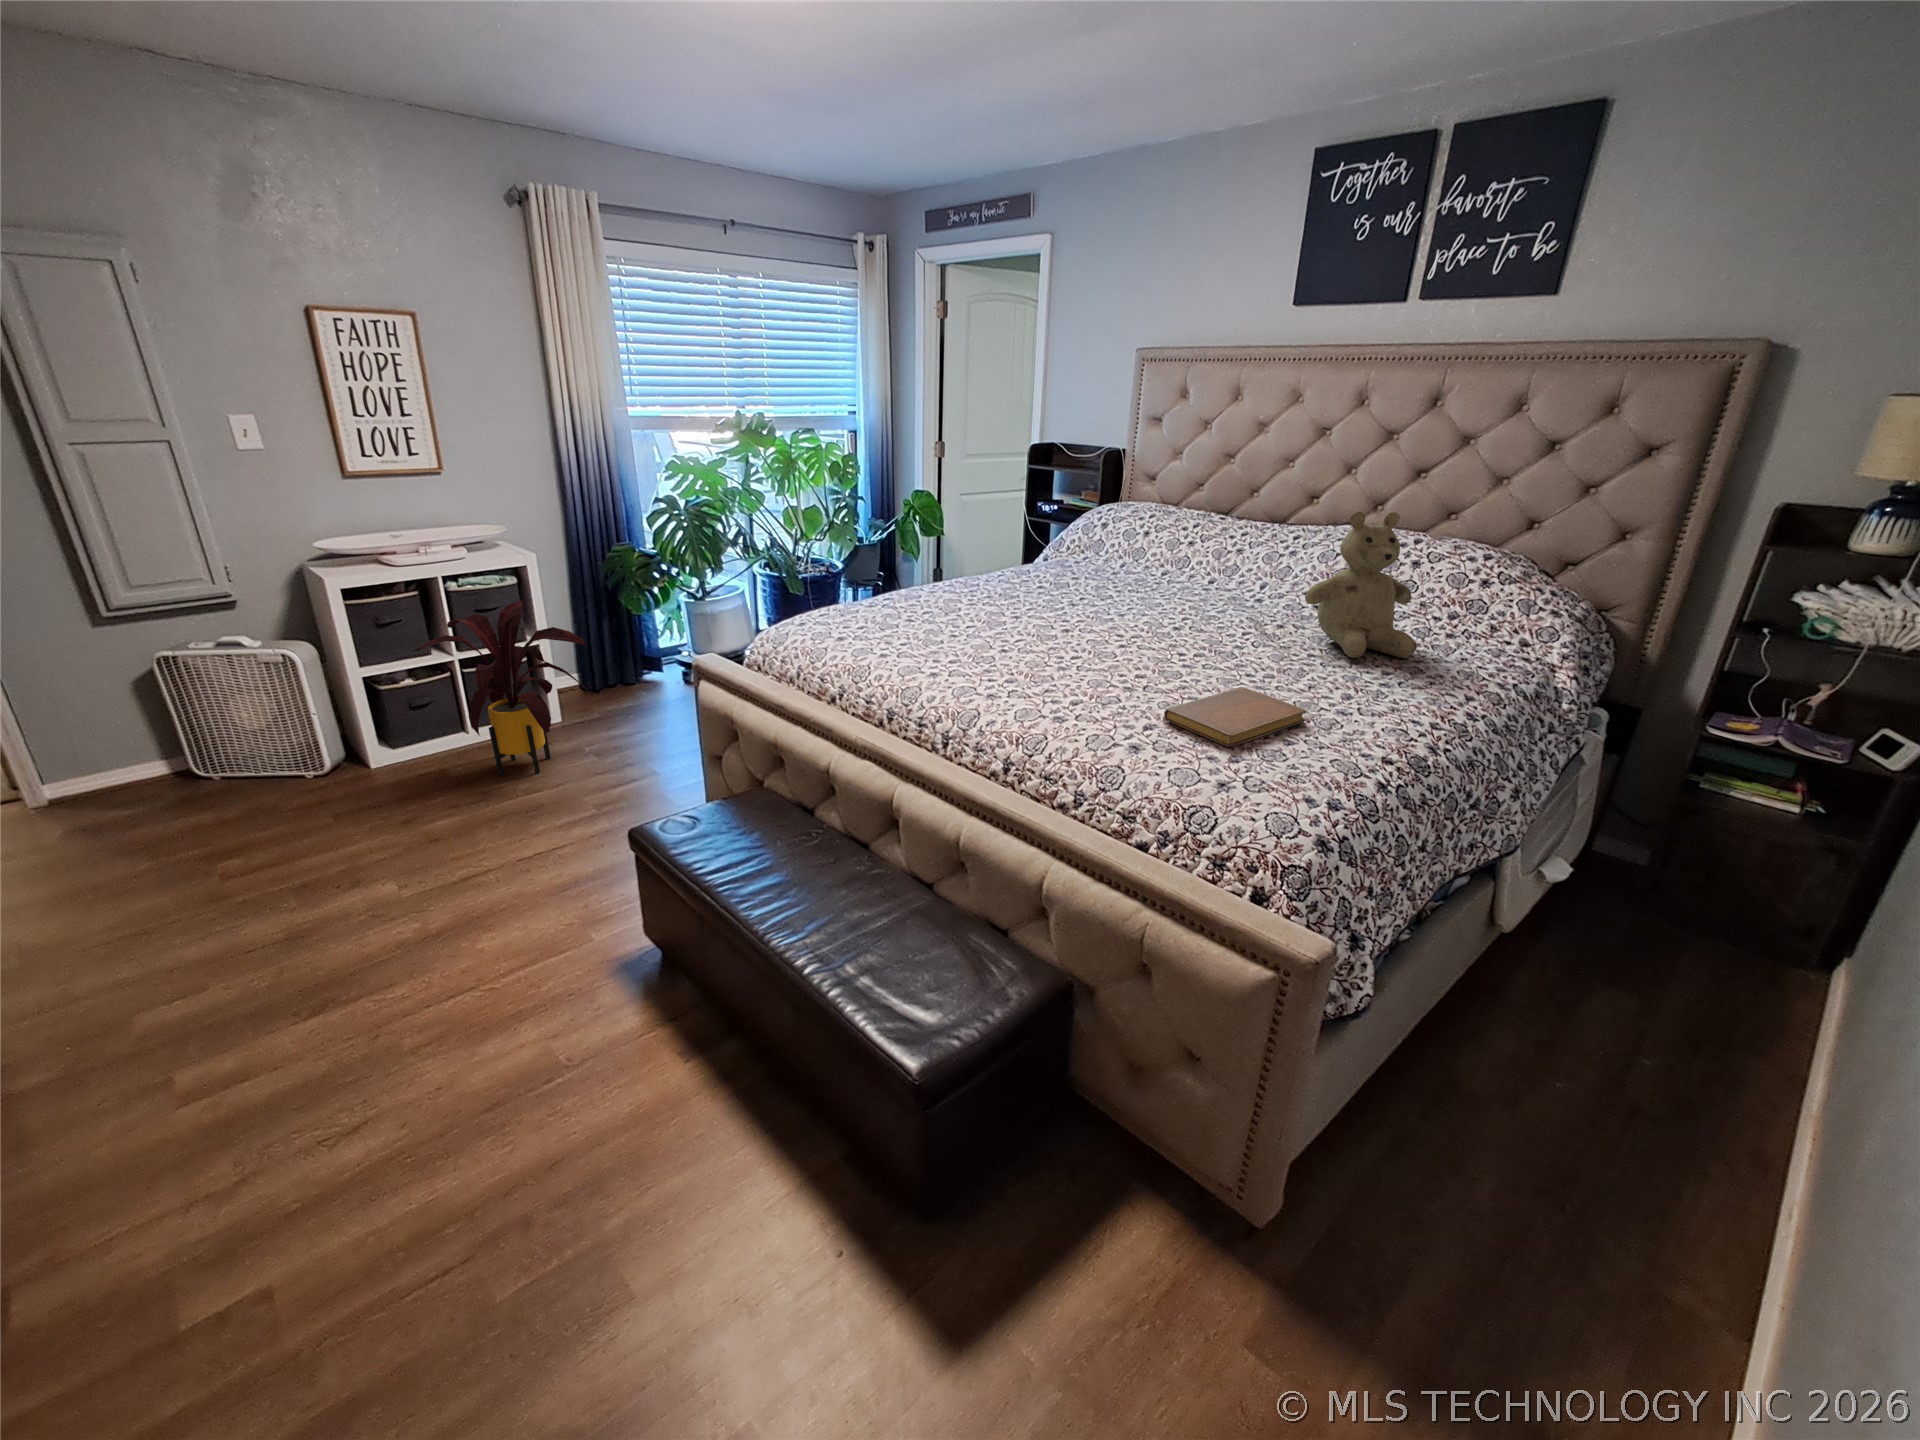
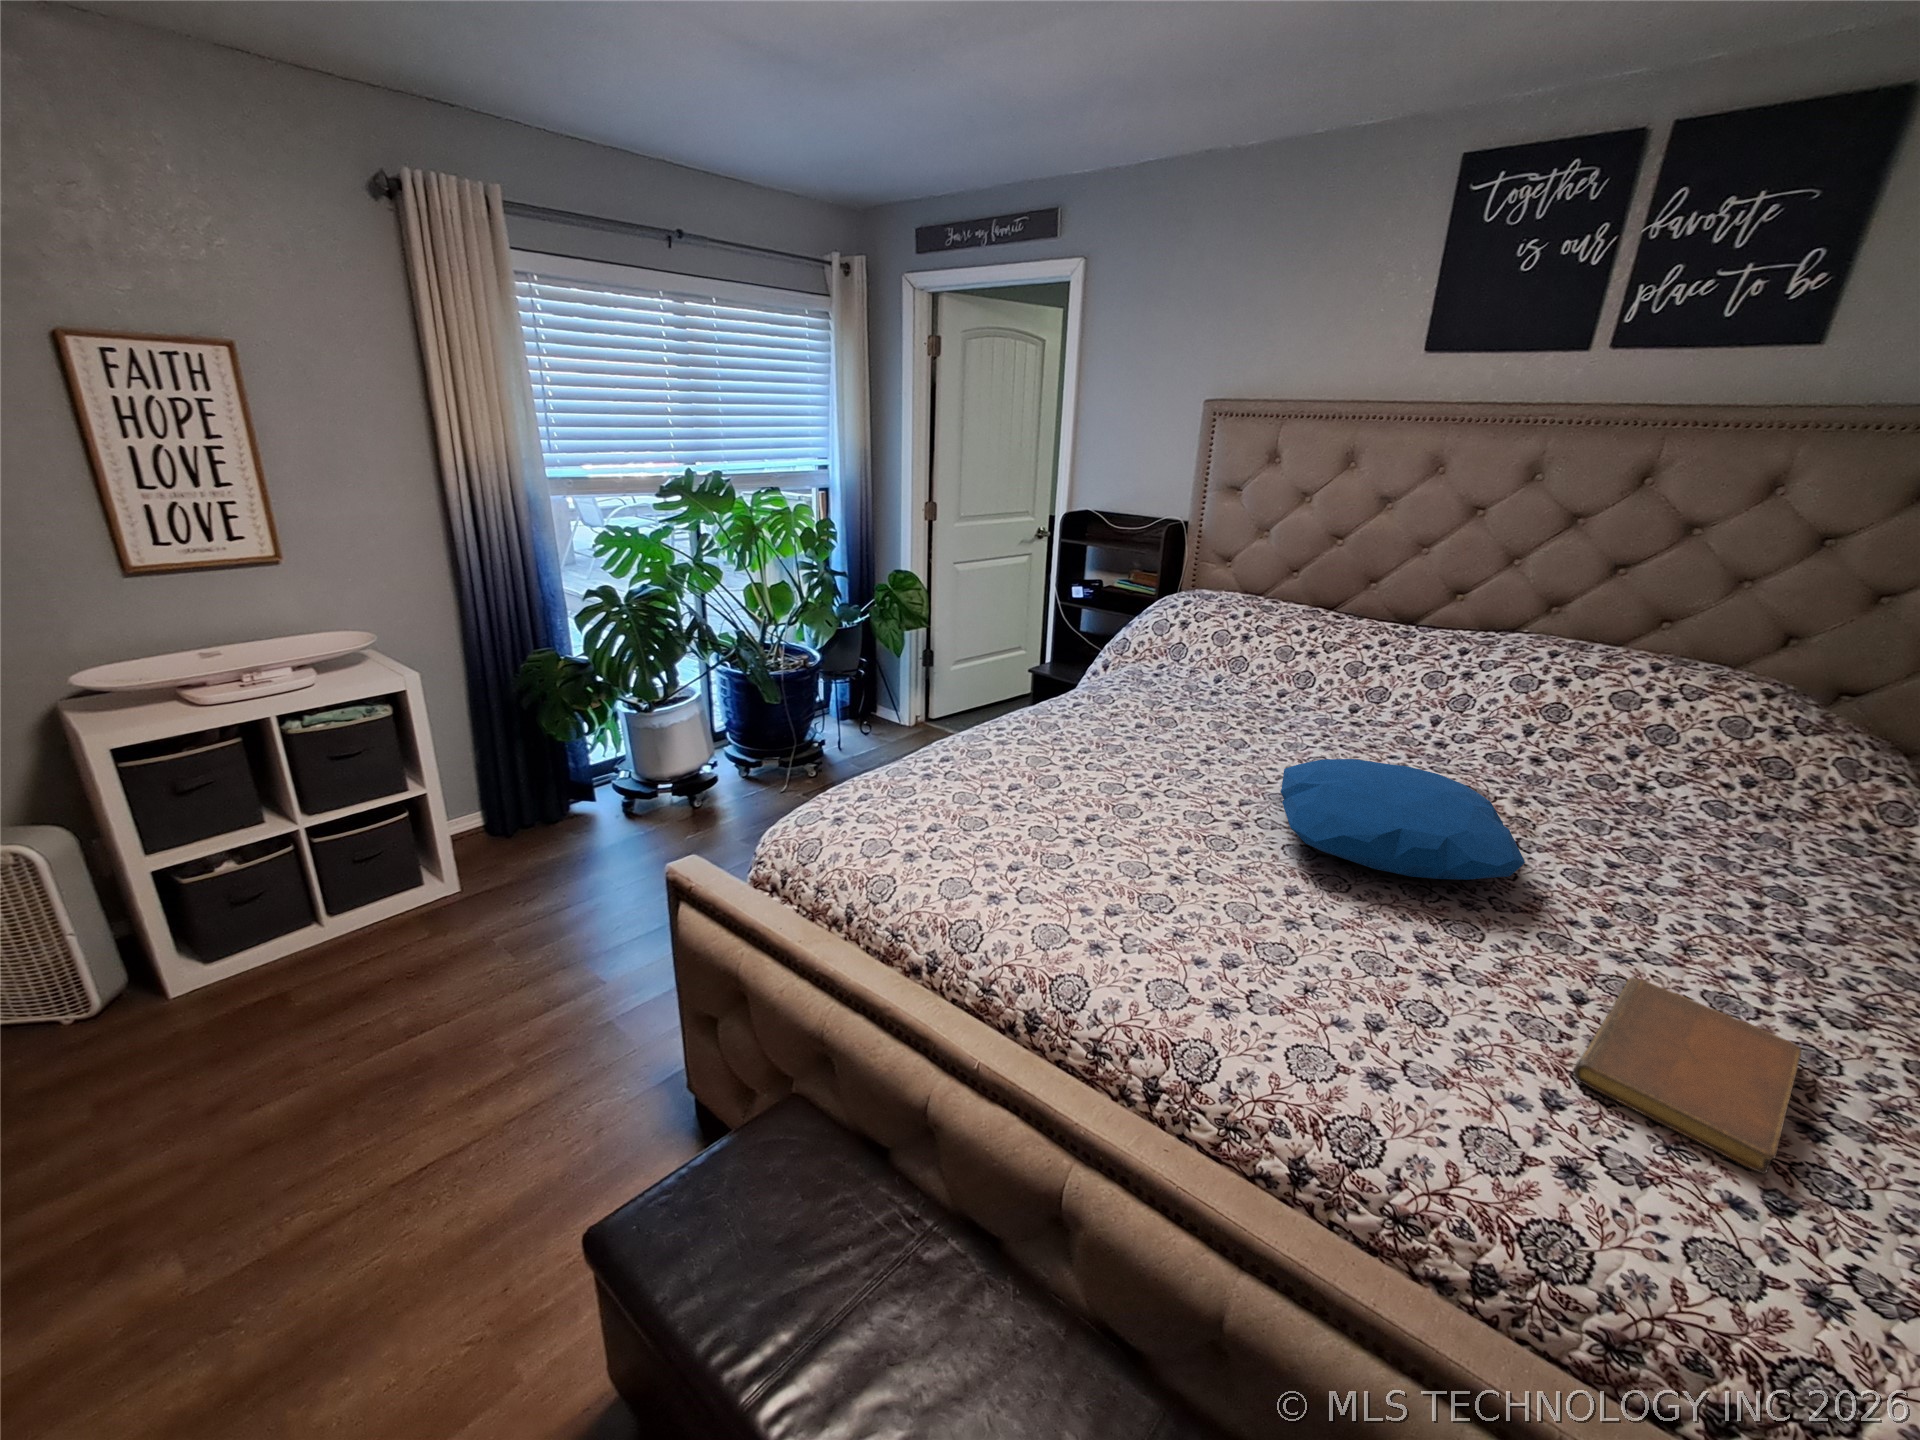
teddy bear: present [1305,512,1417,658] -> none [1587,651,1773,870]
pillow: none [1085,594,1237,653] -> present [1280,759,1525,880]
house plant: present [413,600,593,775] -> none [216,744,508,1004]

